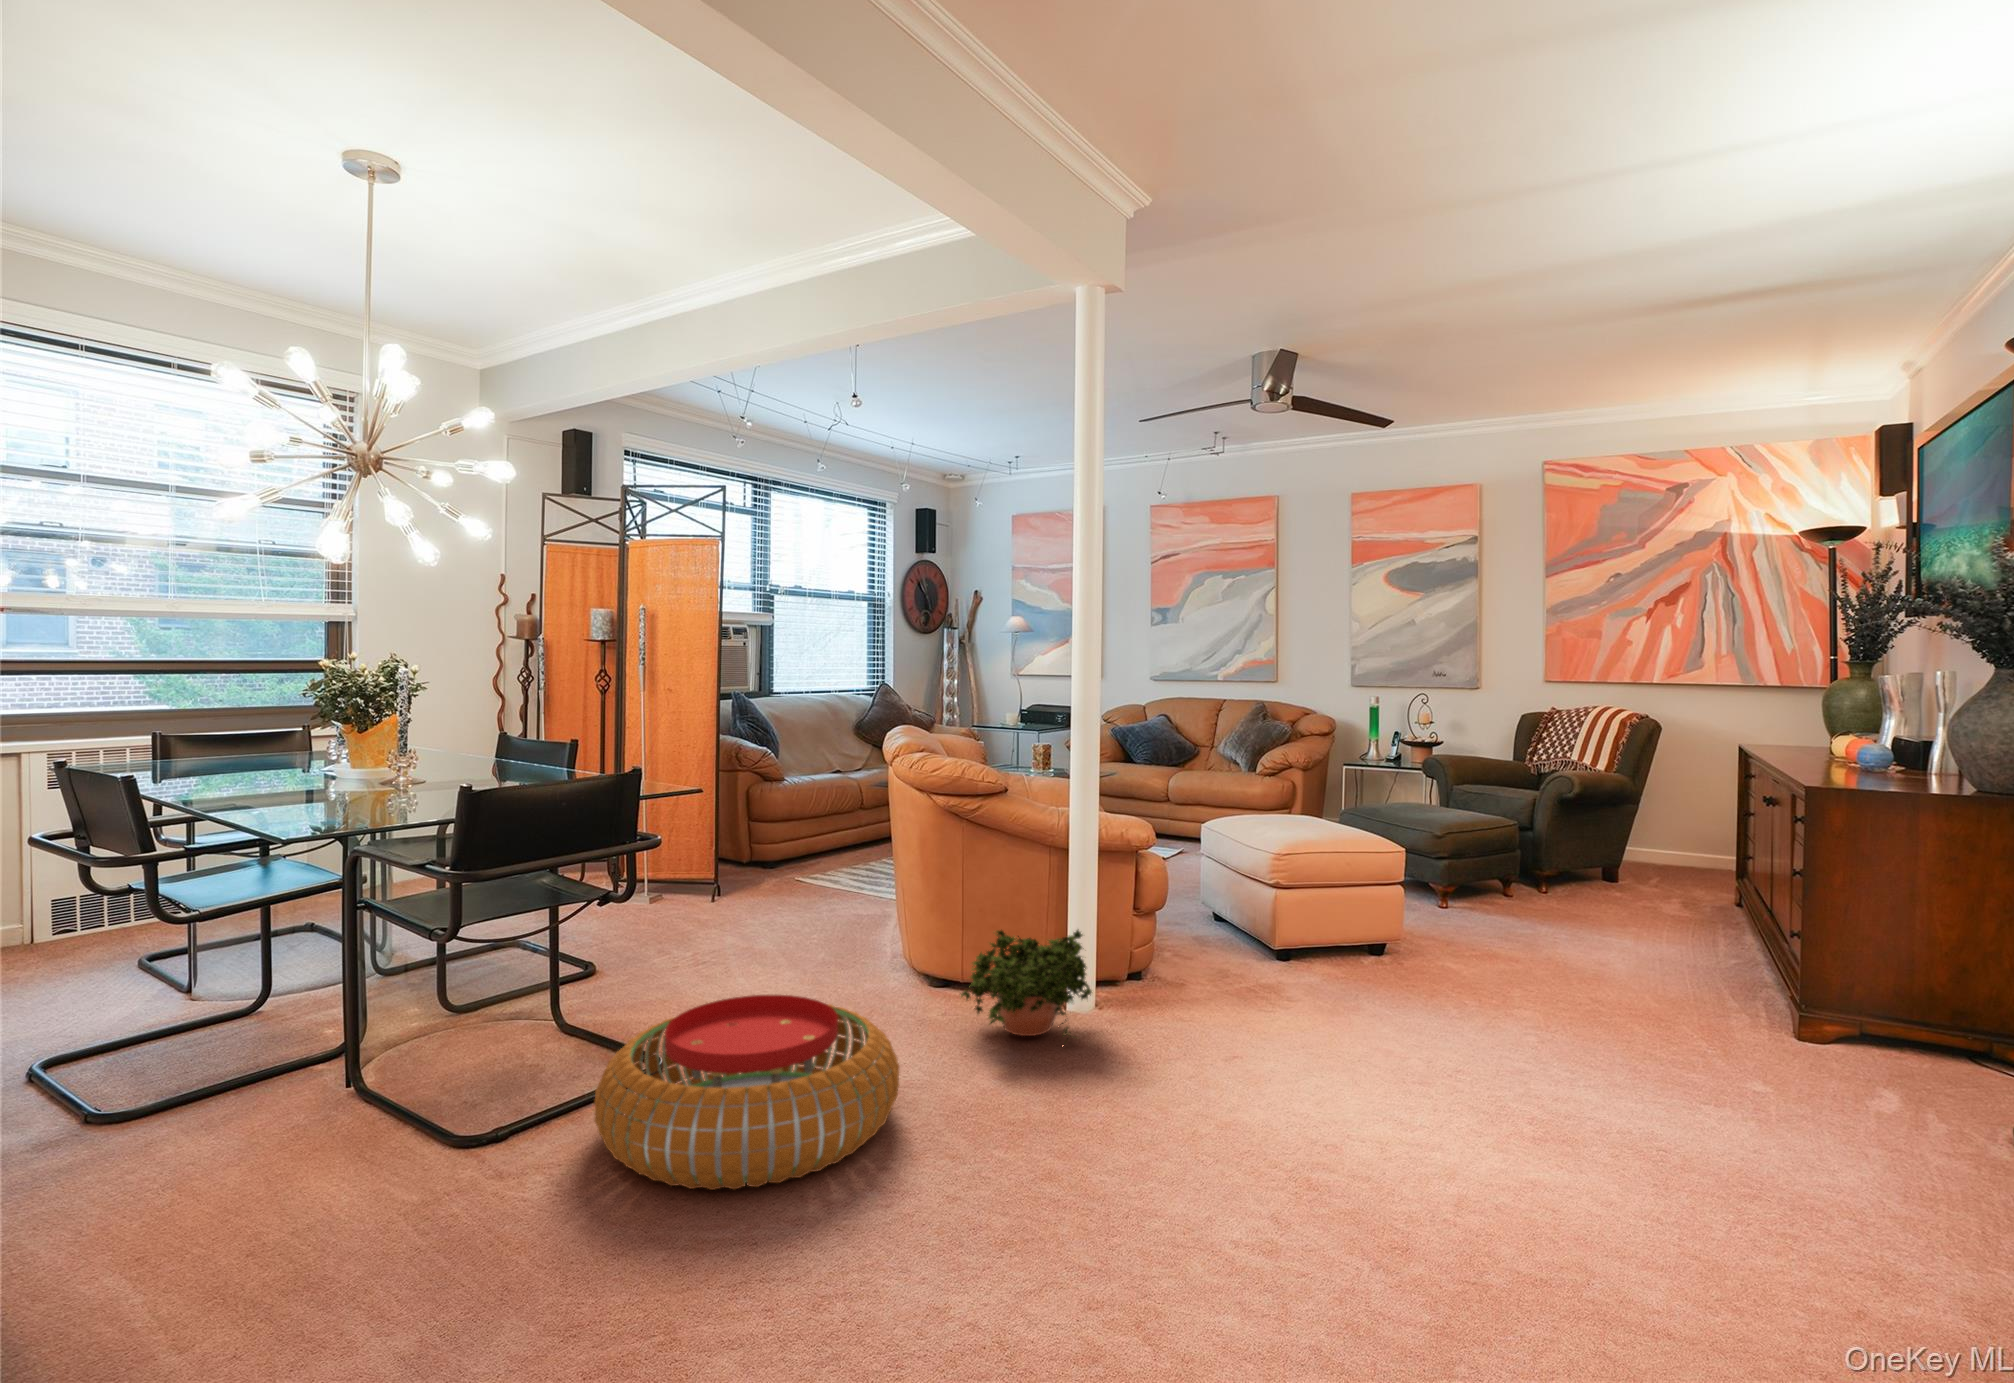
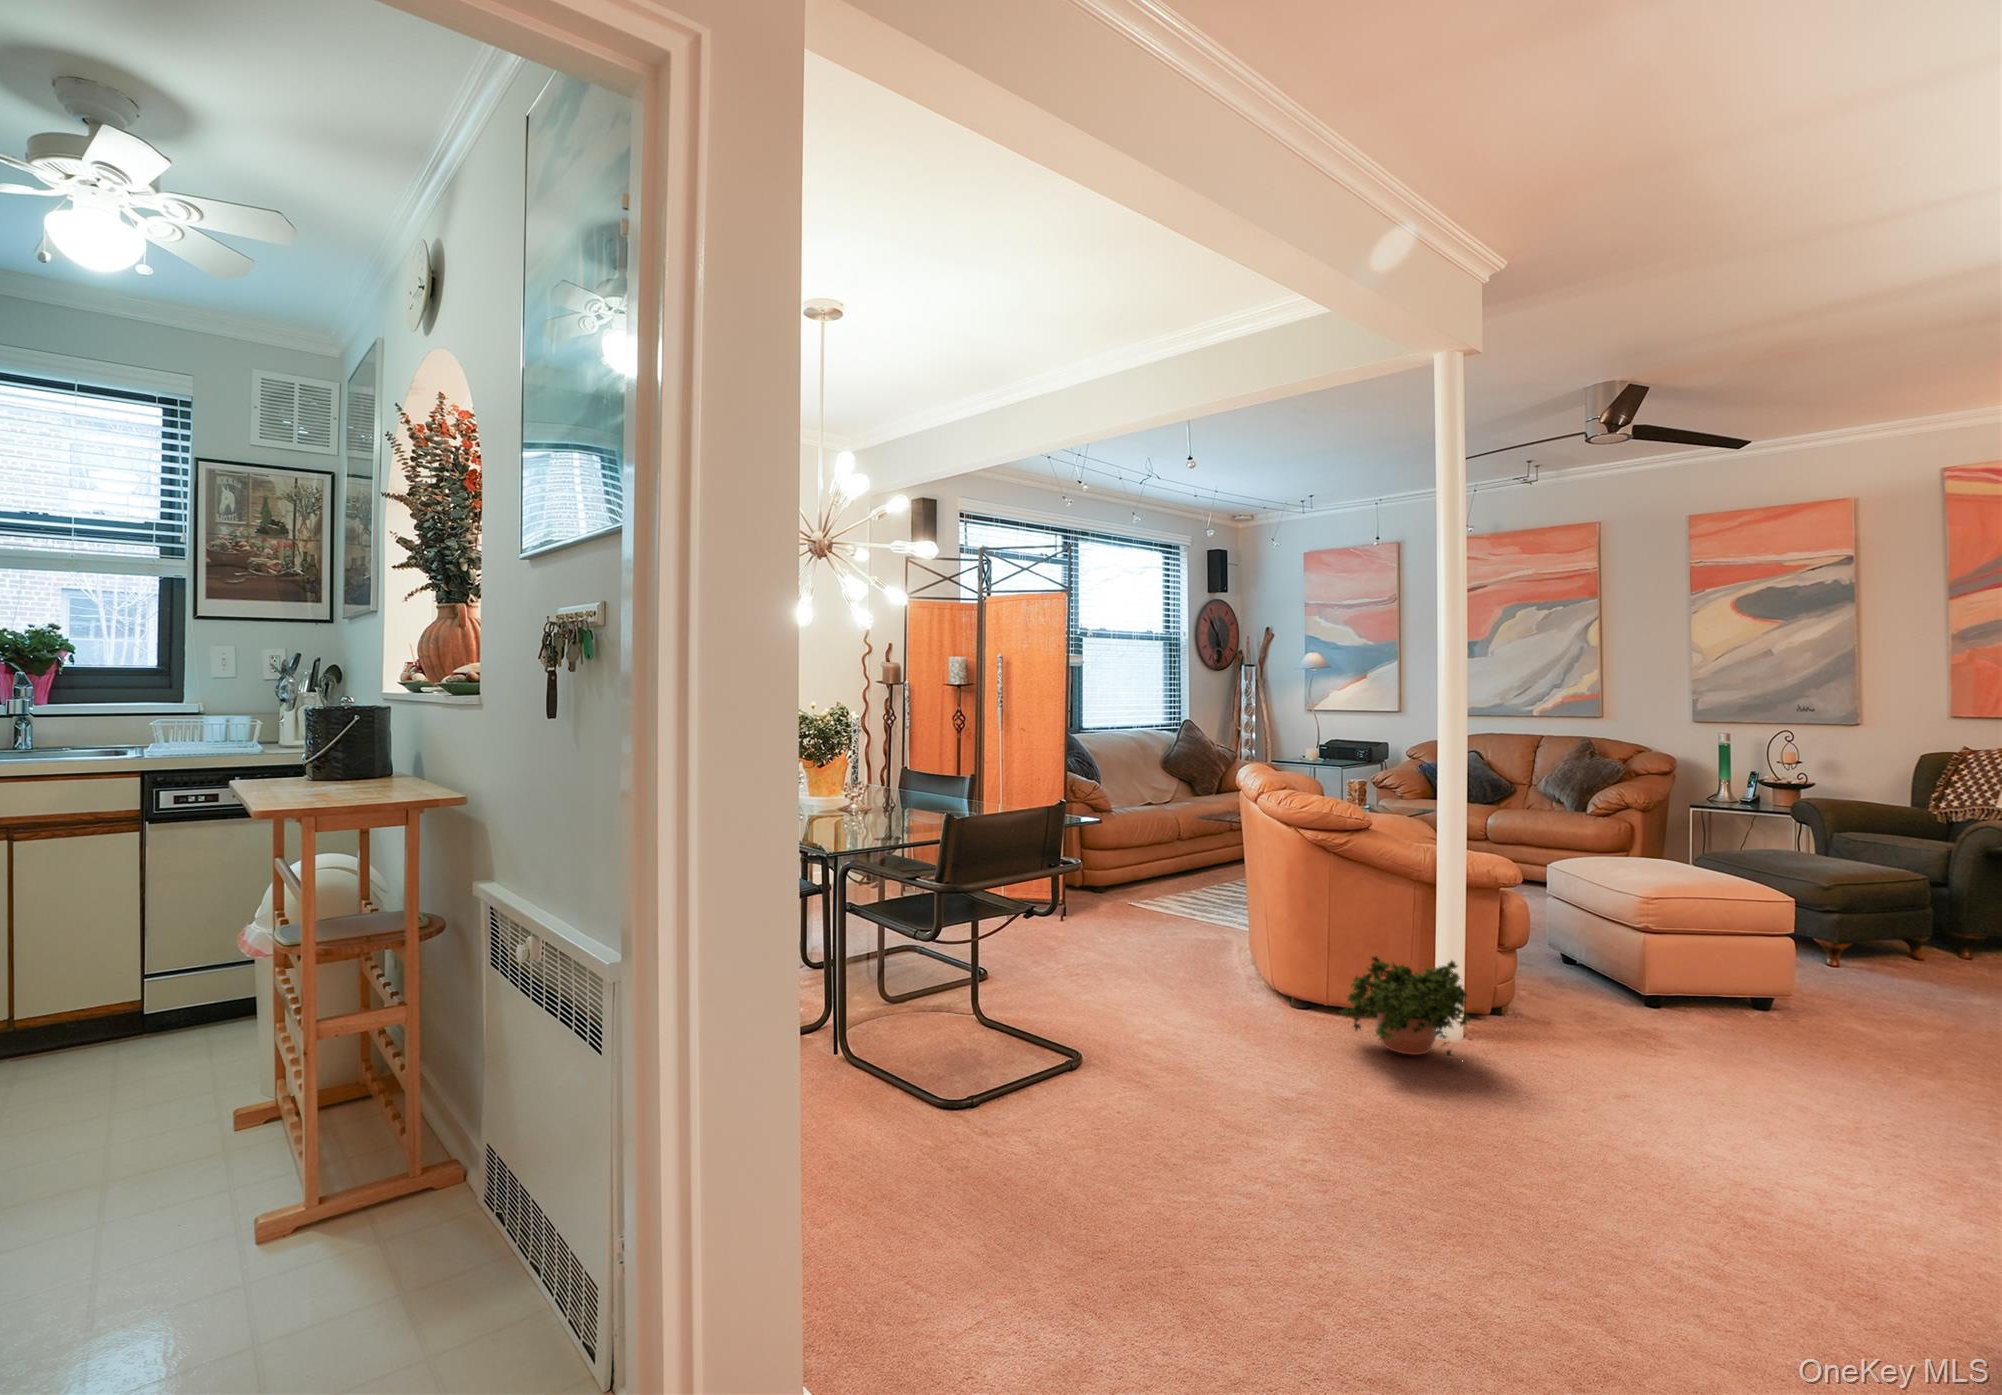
pouf: present [594,995,899,1190] -> none [1071,997,1318,1151]

